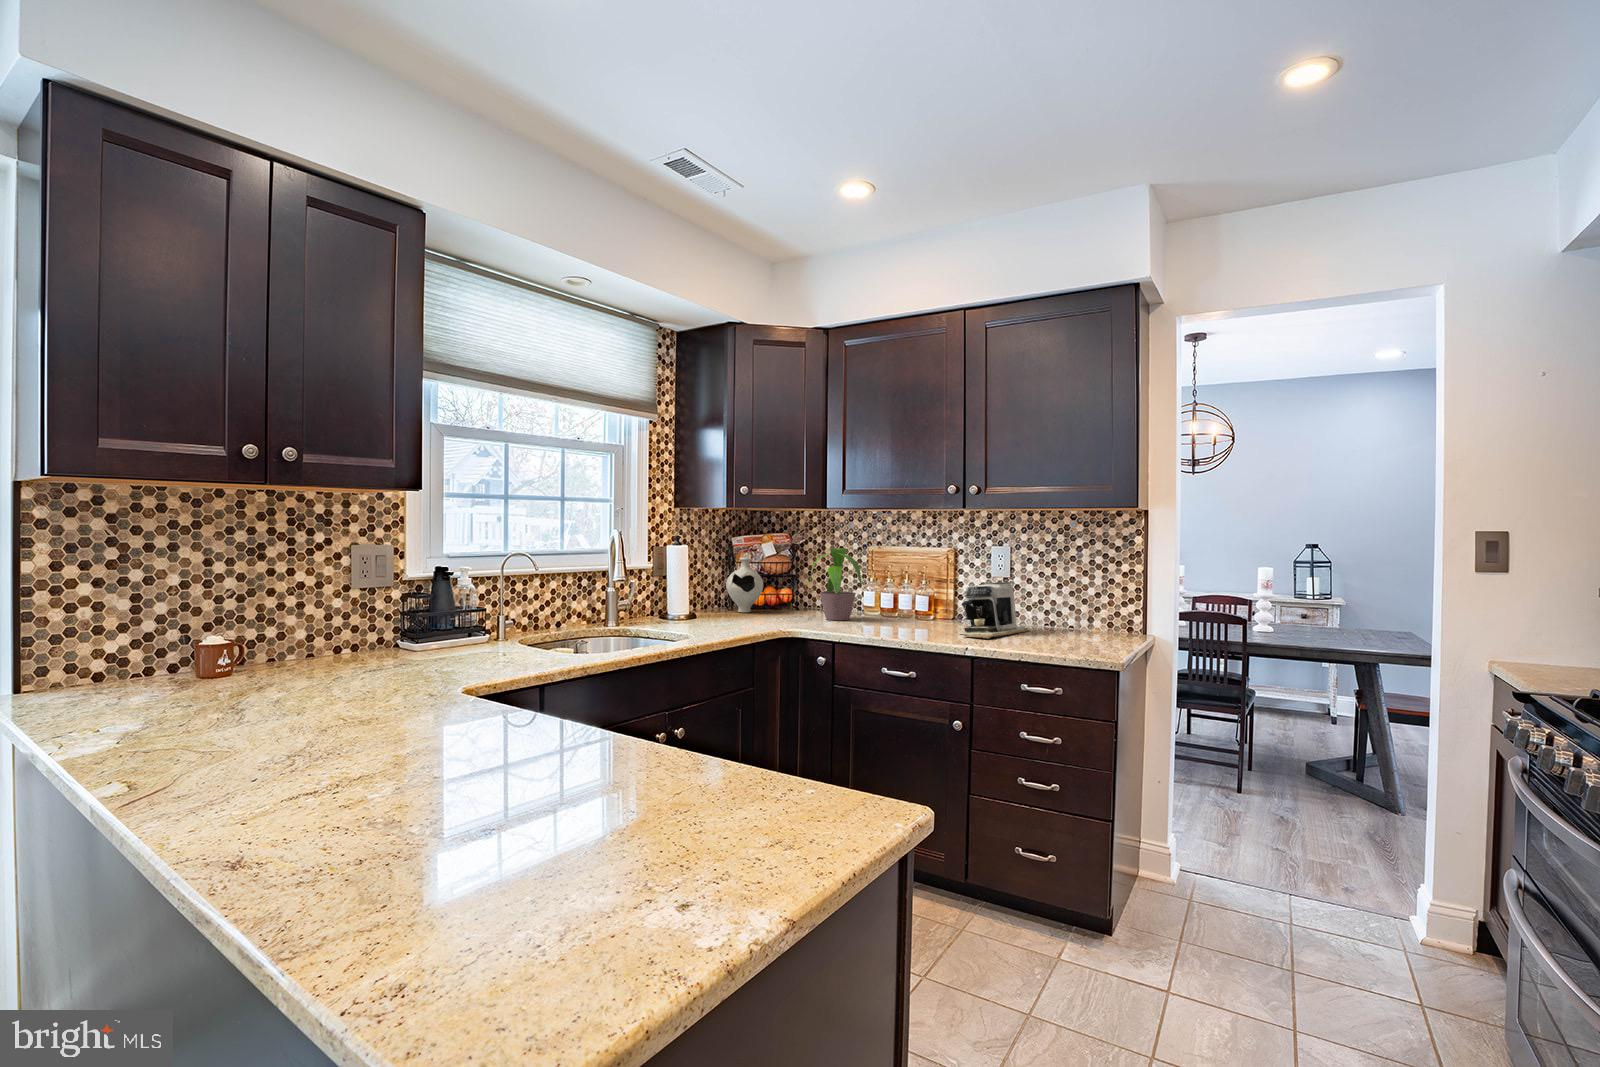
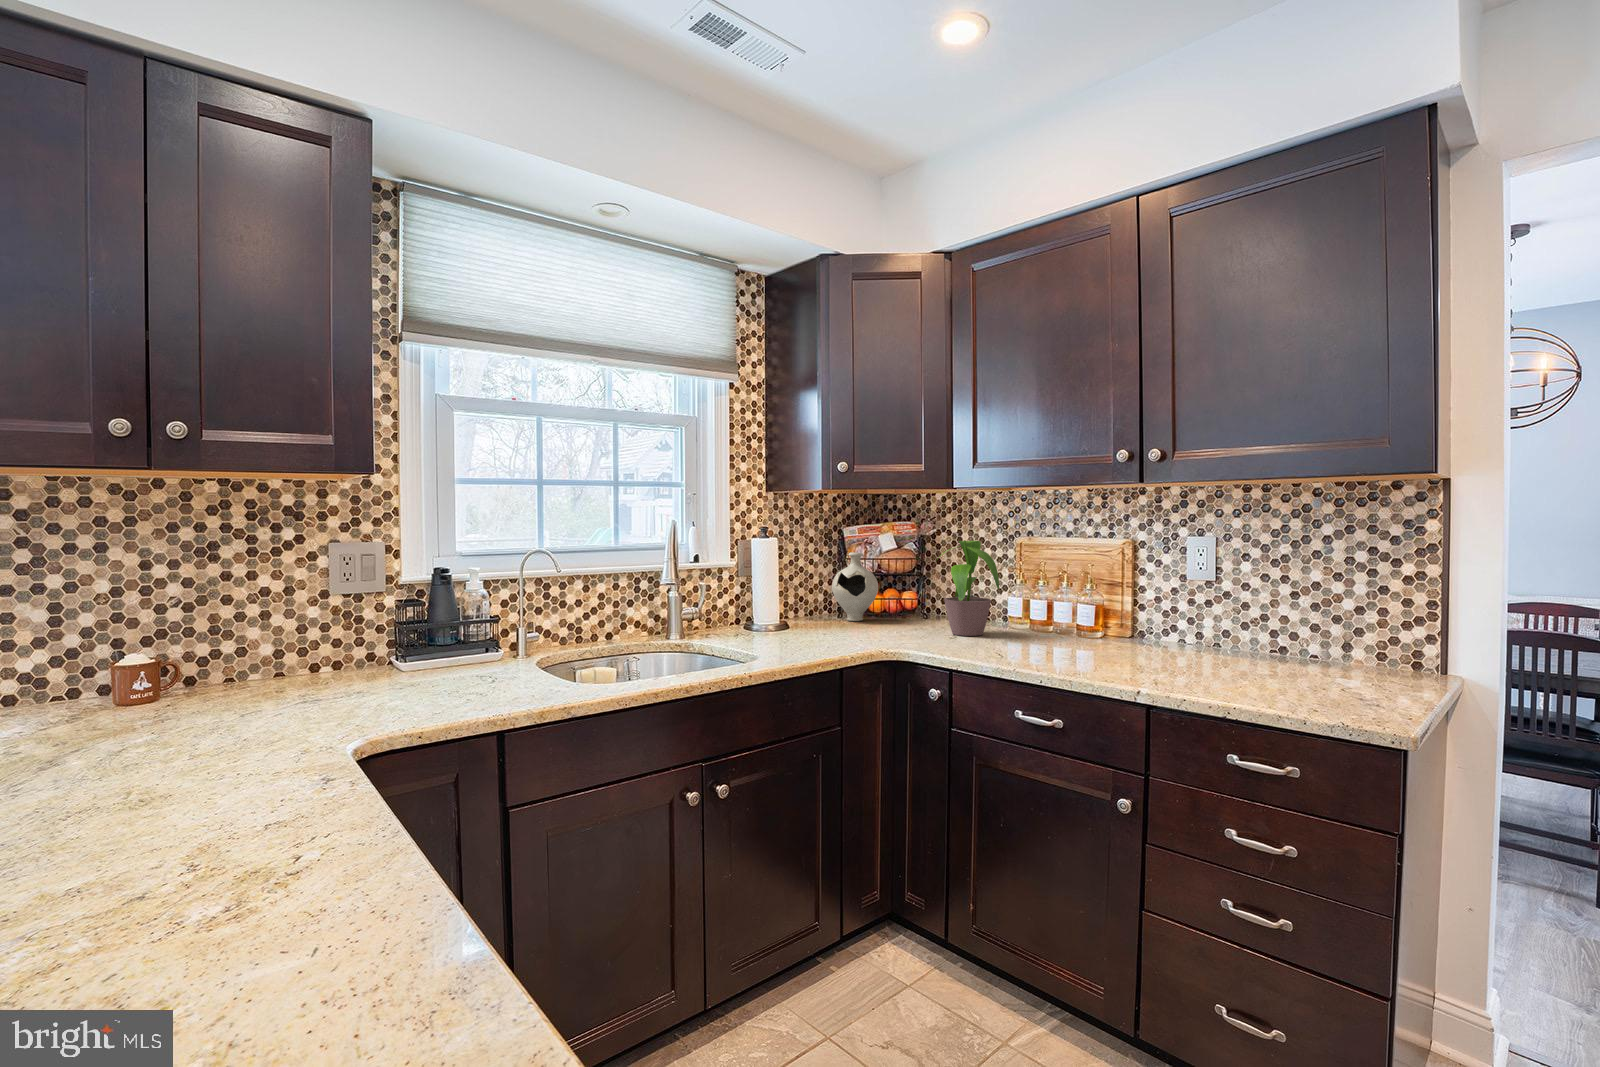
coffee maker: present [960,582,1031,639] -> none [1128,589,1247,674]

